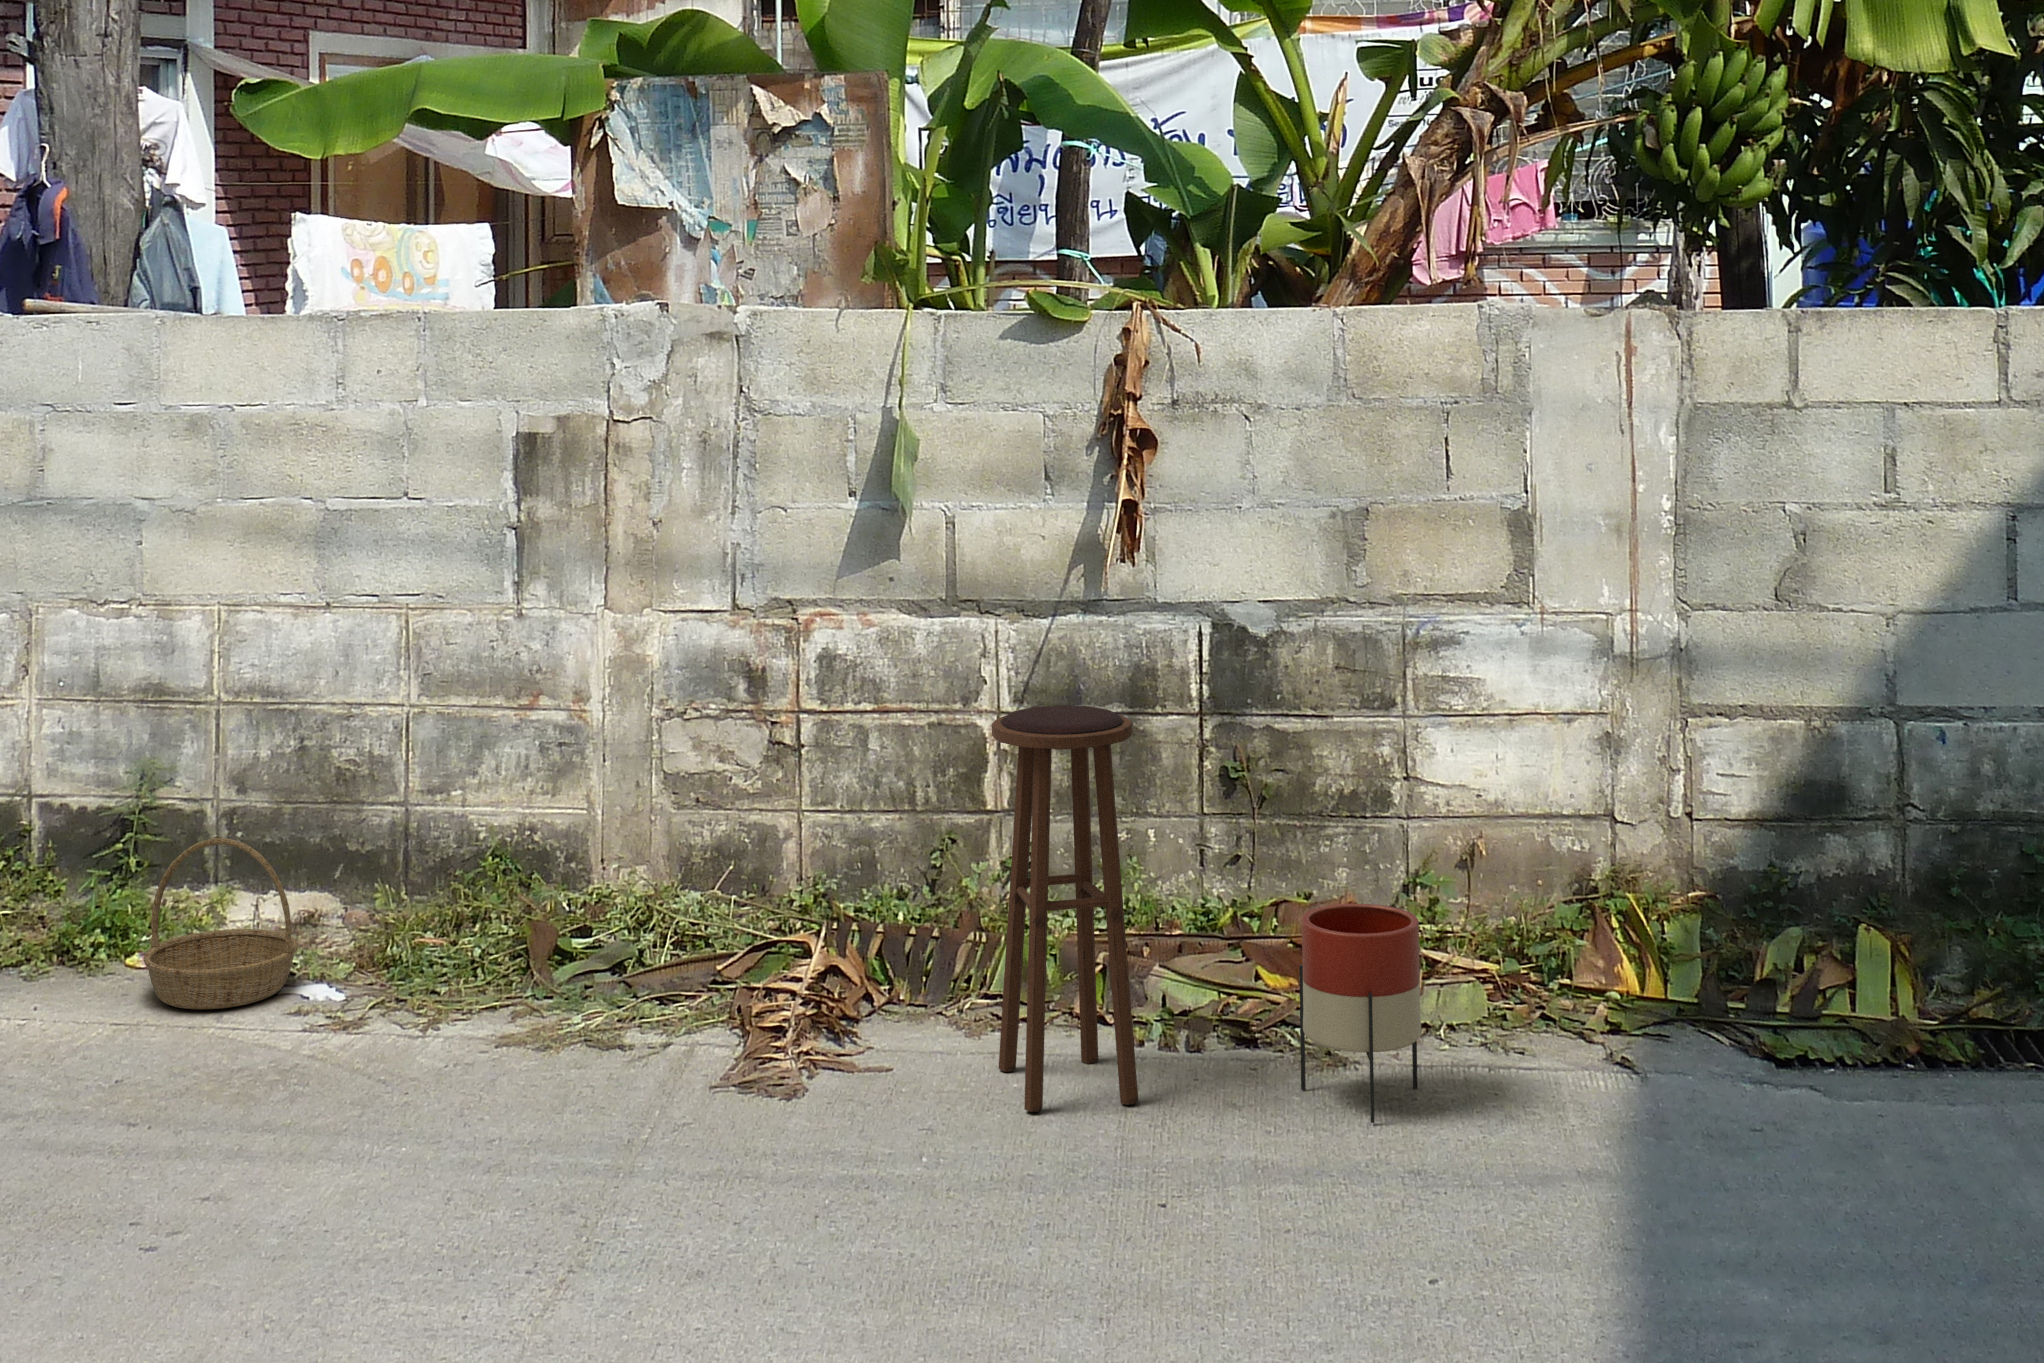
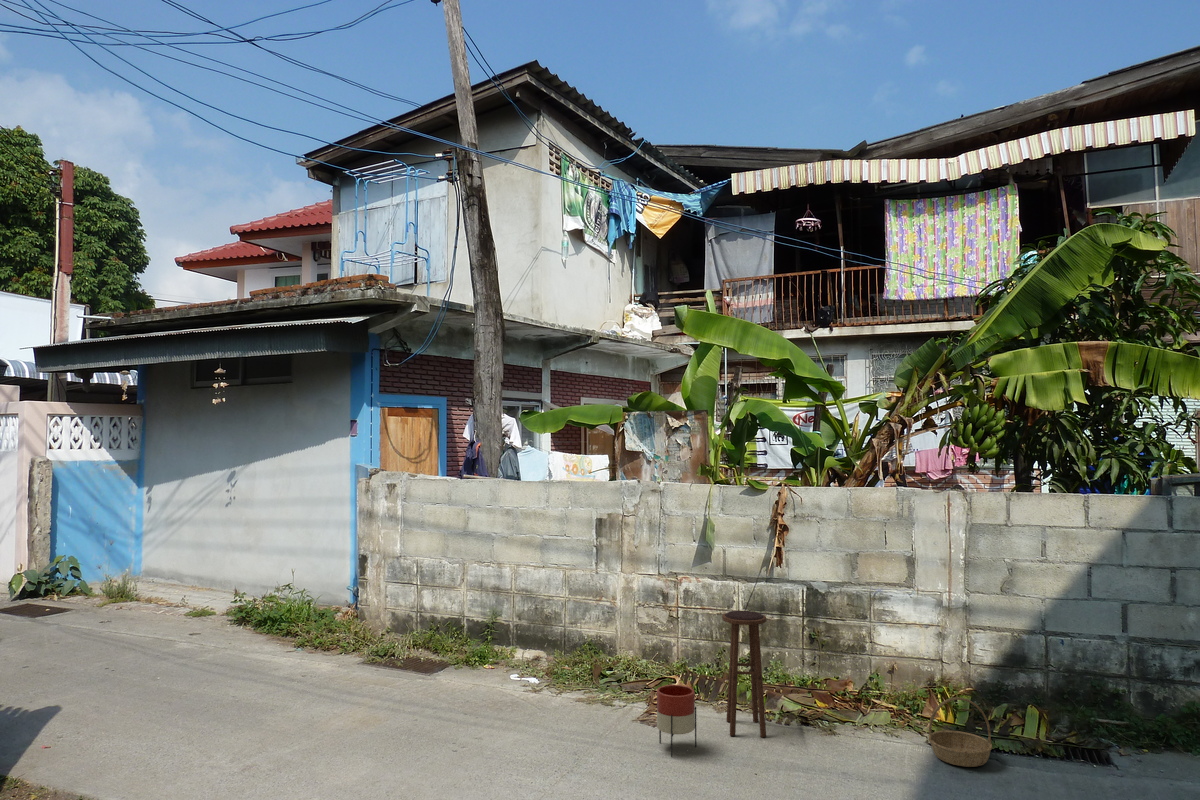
basket: present [144,838,298,1009] -> present [929,697,992,767]
planter: present [1299,904,1421,1123] -> present [657,685,697,757]

